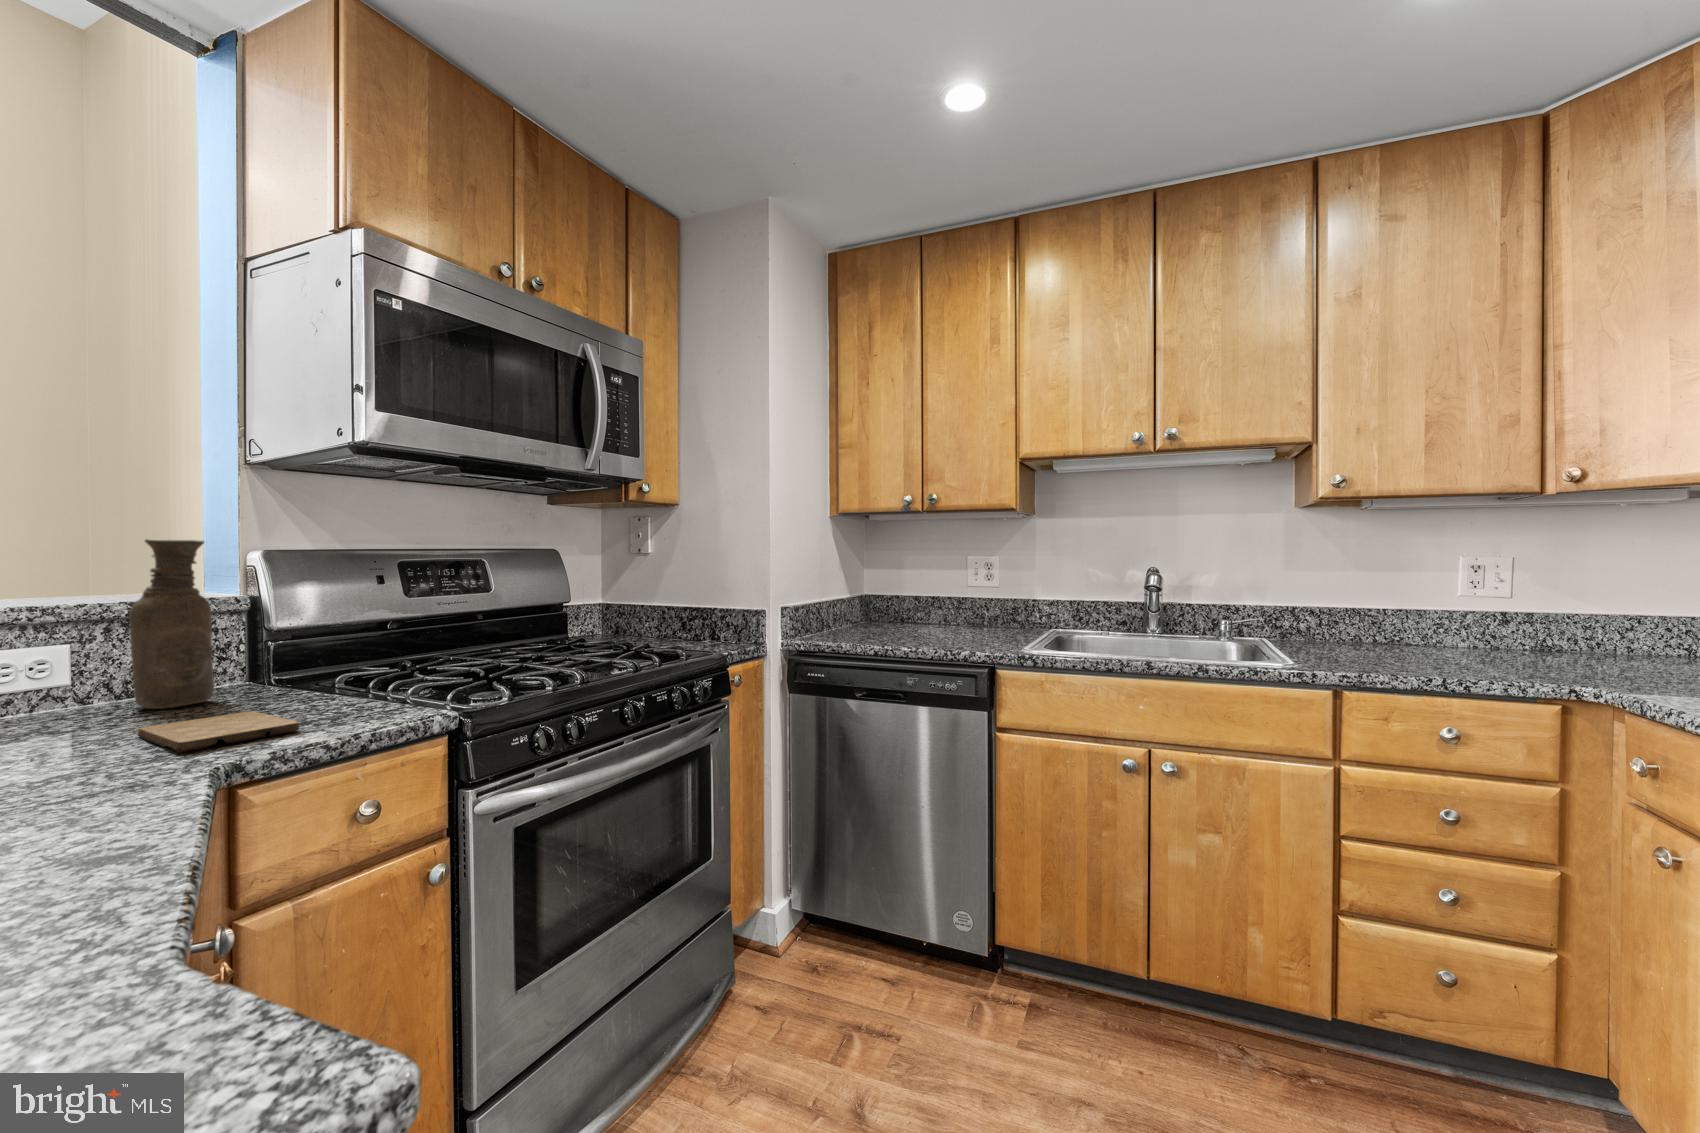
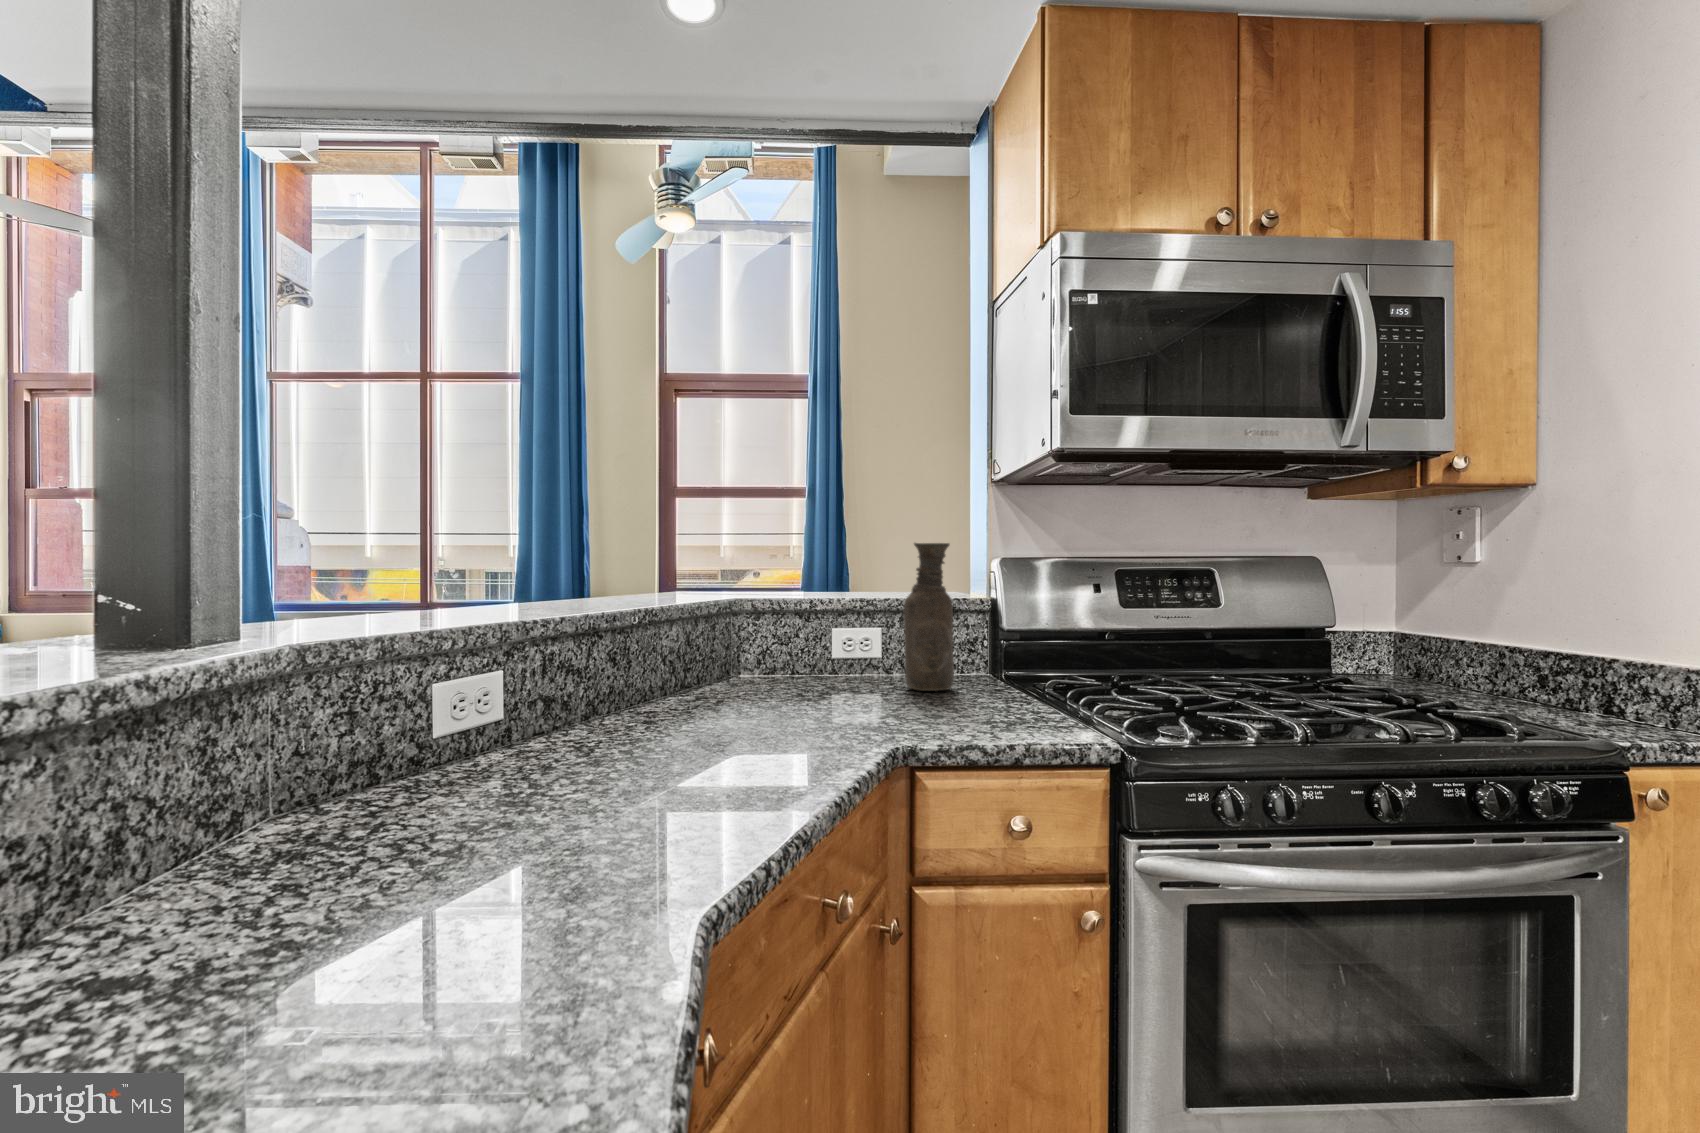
cutting board: present [138,711,299,752] -> none [887,703,976,729]

